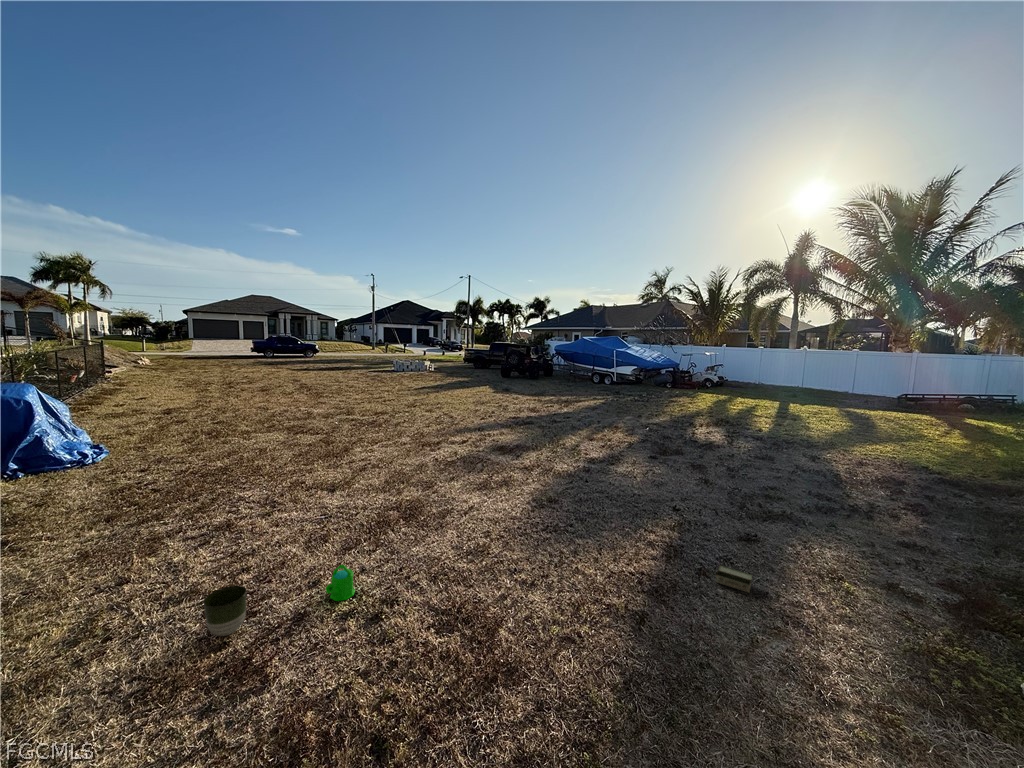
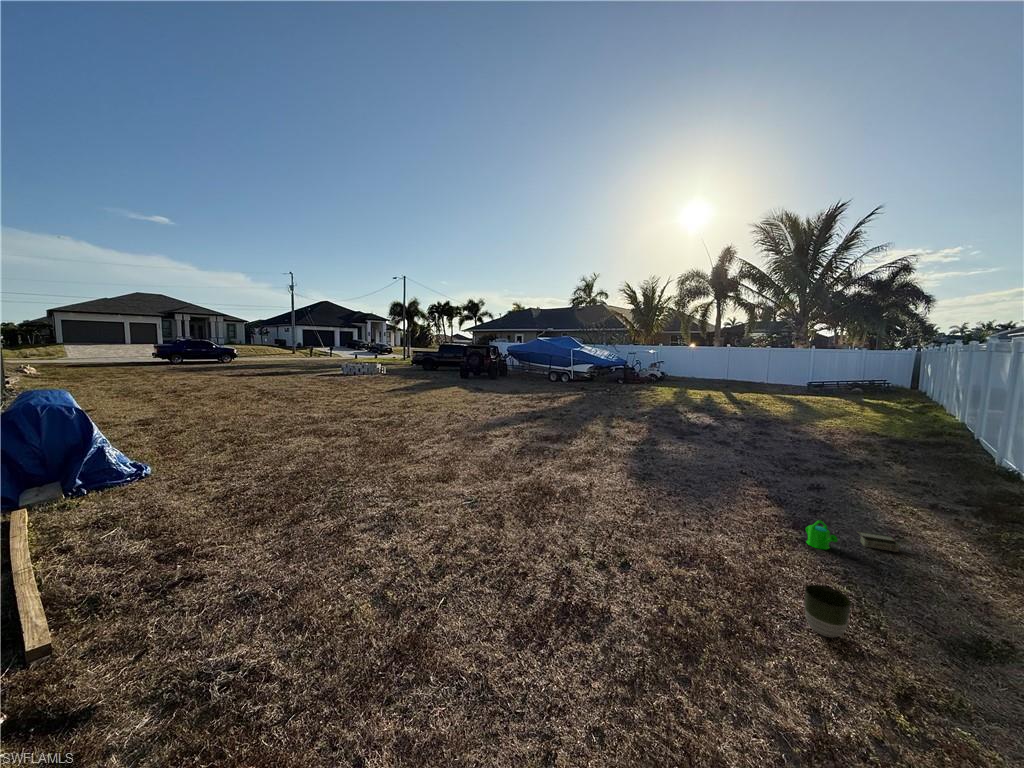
watering can: present [326,565,355,601] -> present [806,520,838,550]
planter: present [204,585,246,636] -> present [805,585,851,637]

